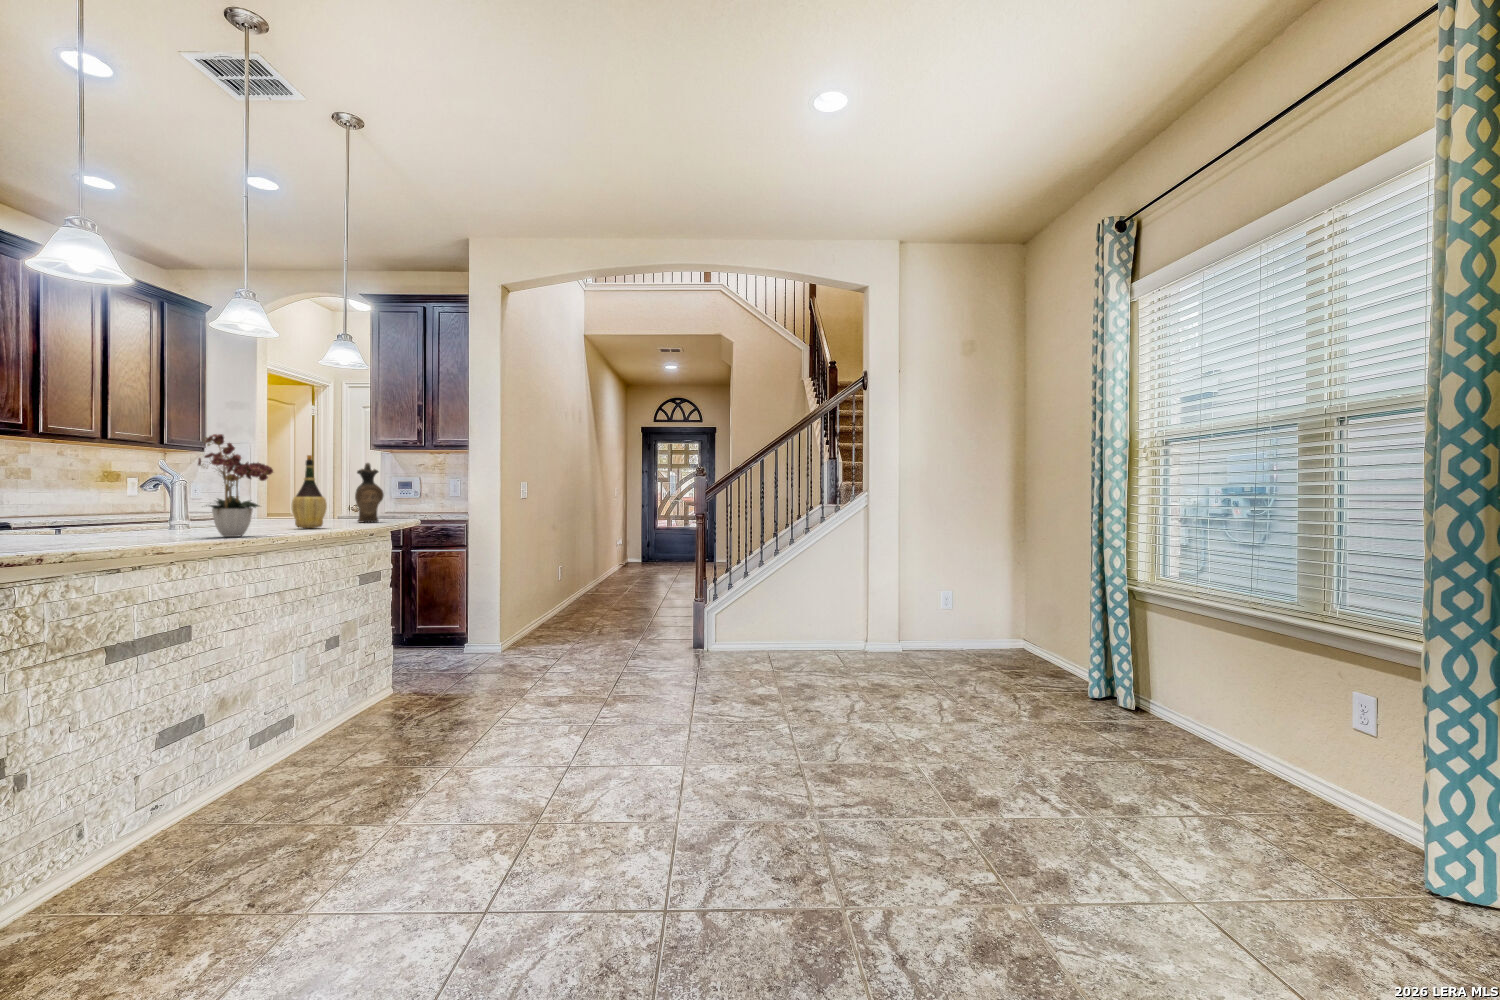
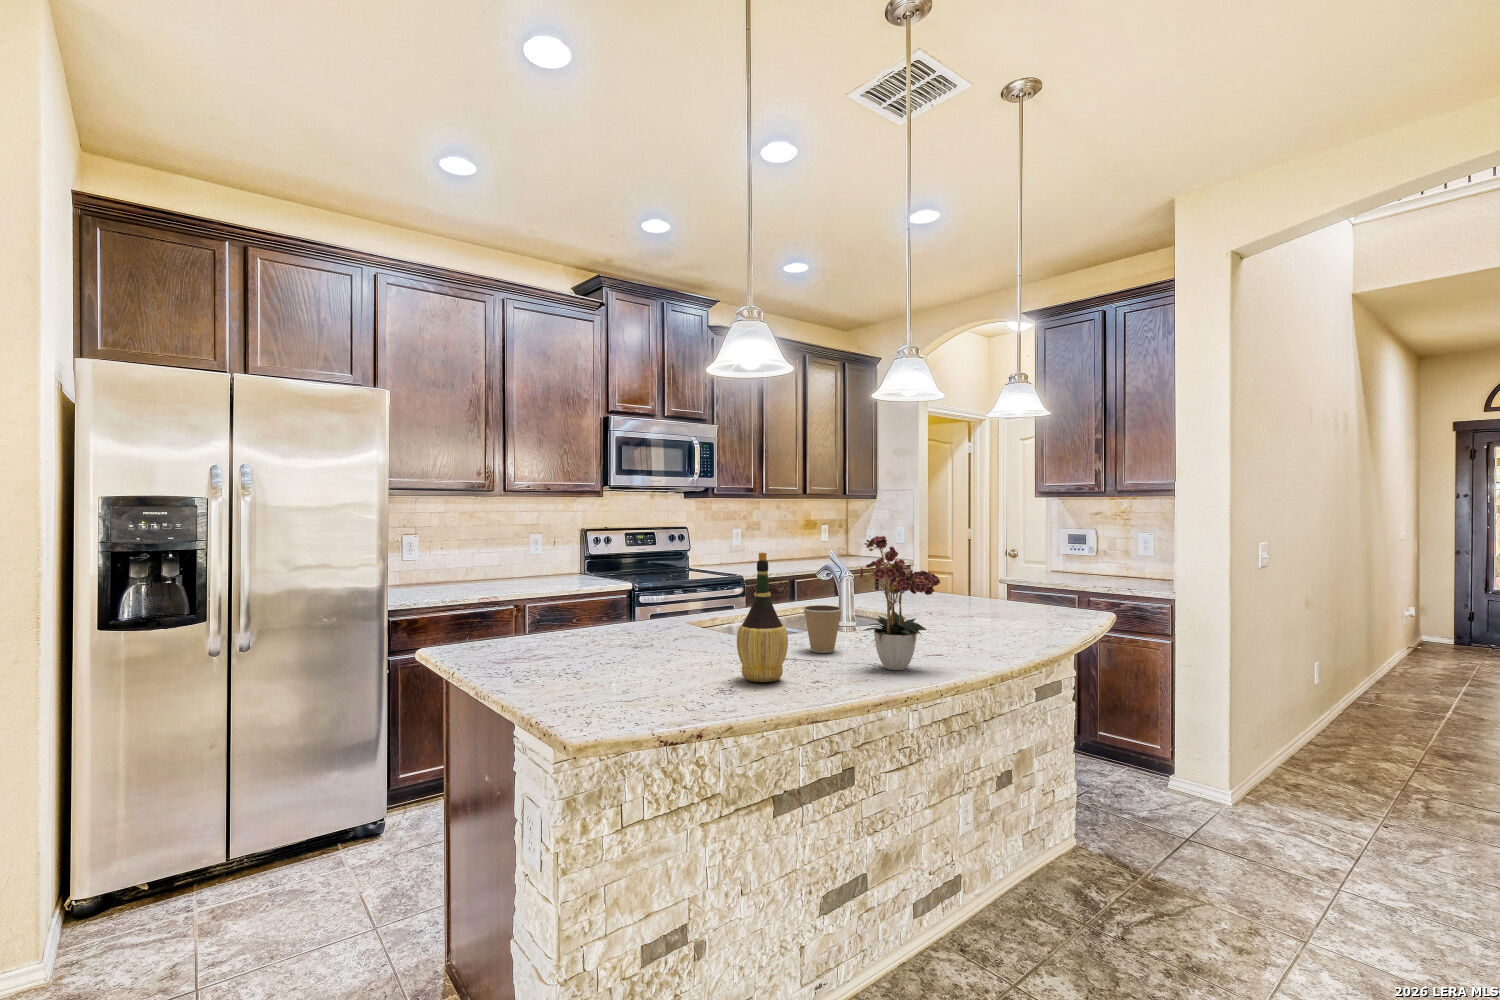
wine bottle: present [292,455,327,528] -> present [737,552,788,682]
ceramic pitcher: present [355,463,384,522] -> none [1029,534,1065,616]
coffee cup: none [132,499,177,536] -> present [803,605,842,653]

